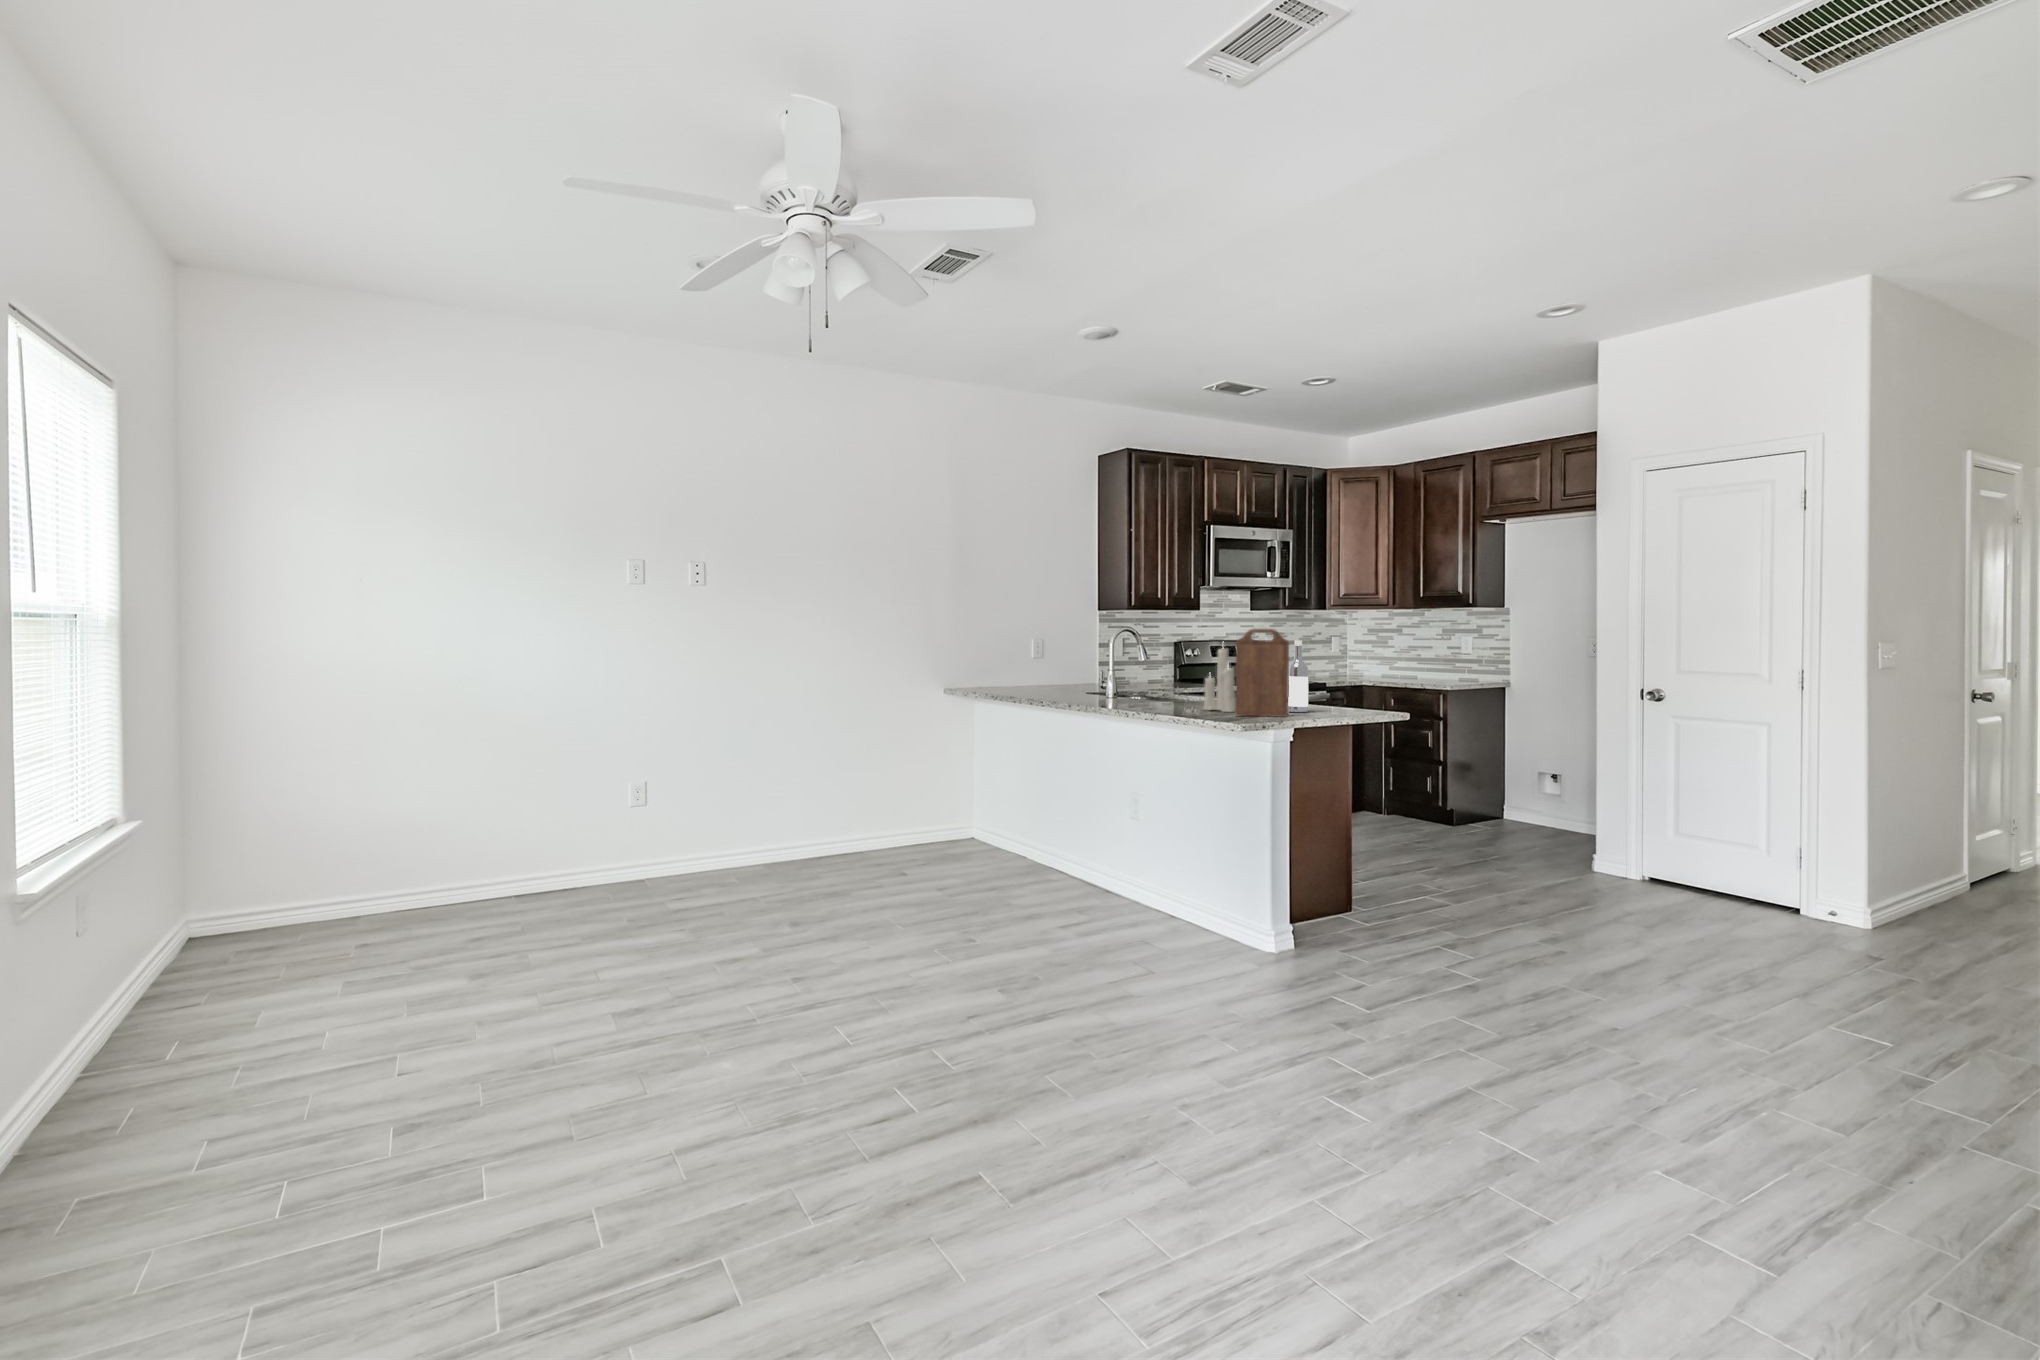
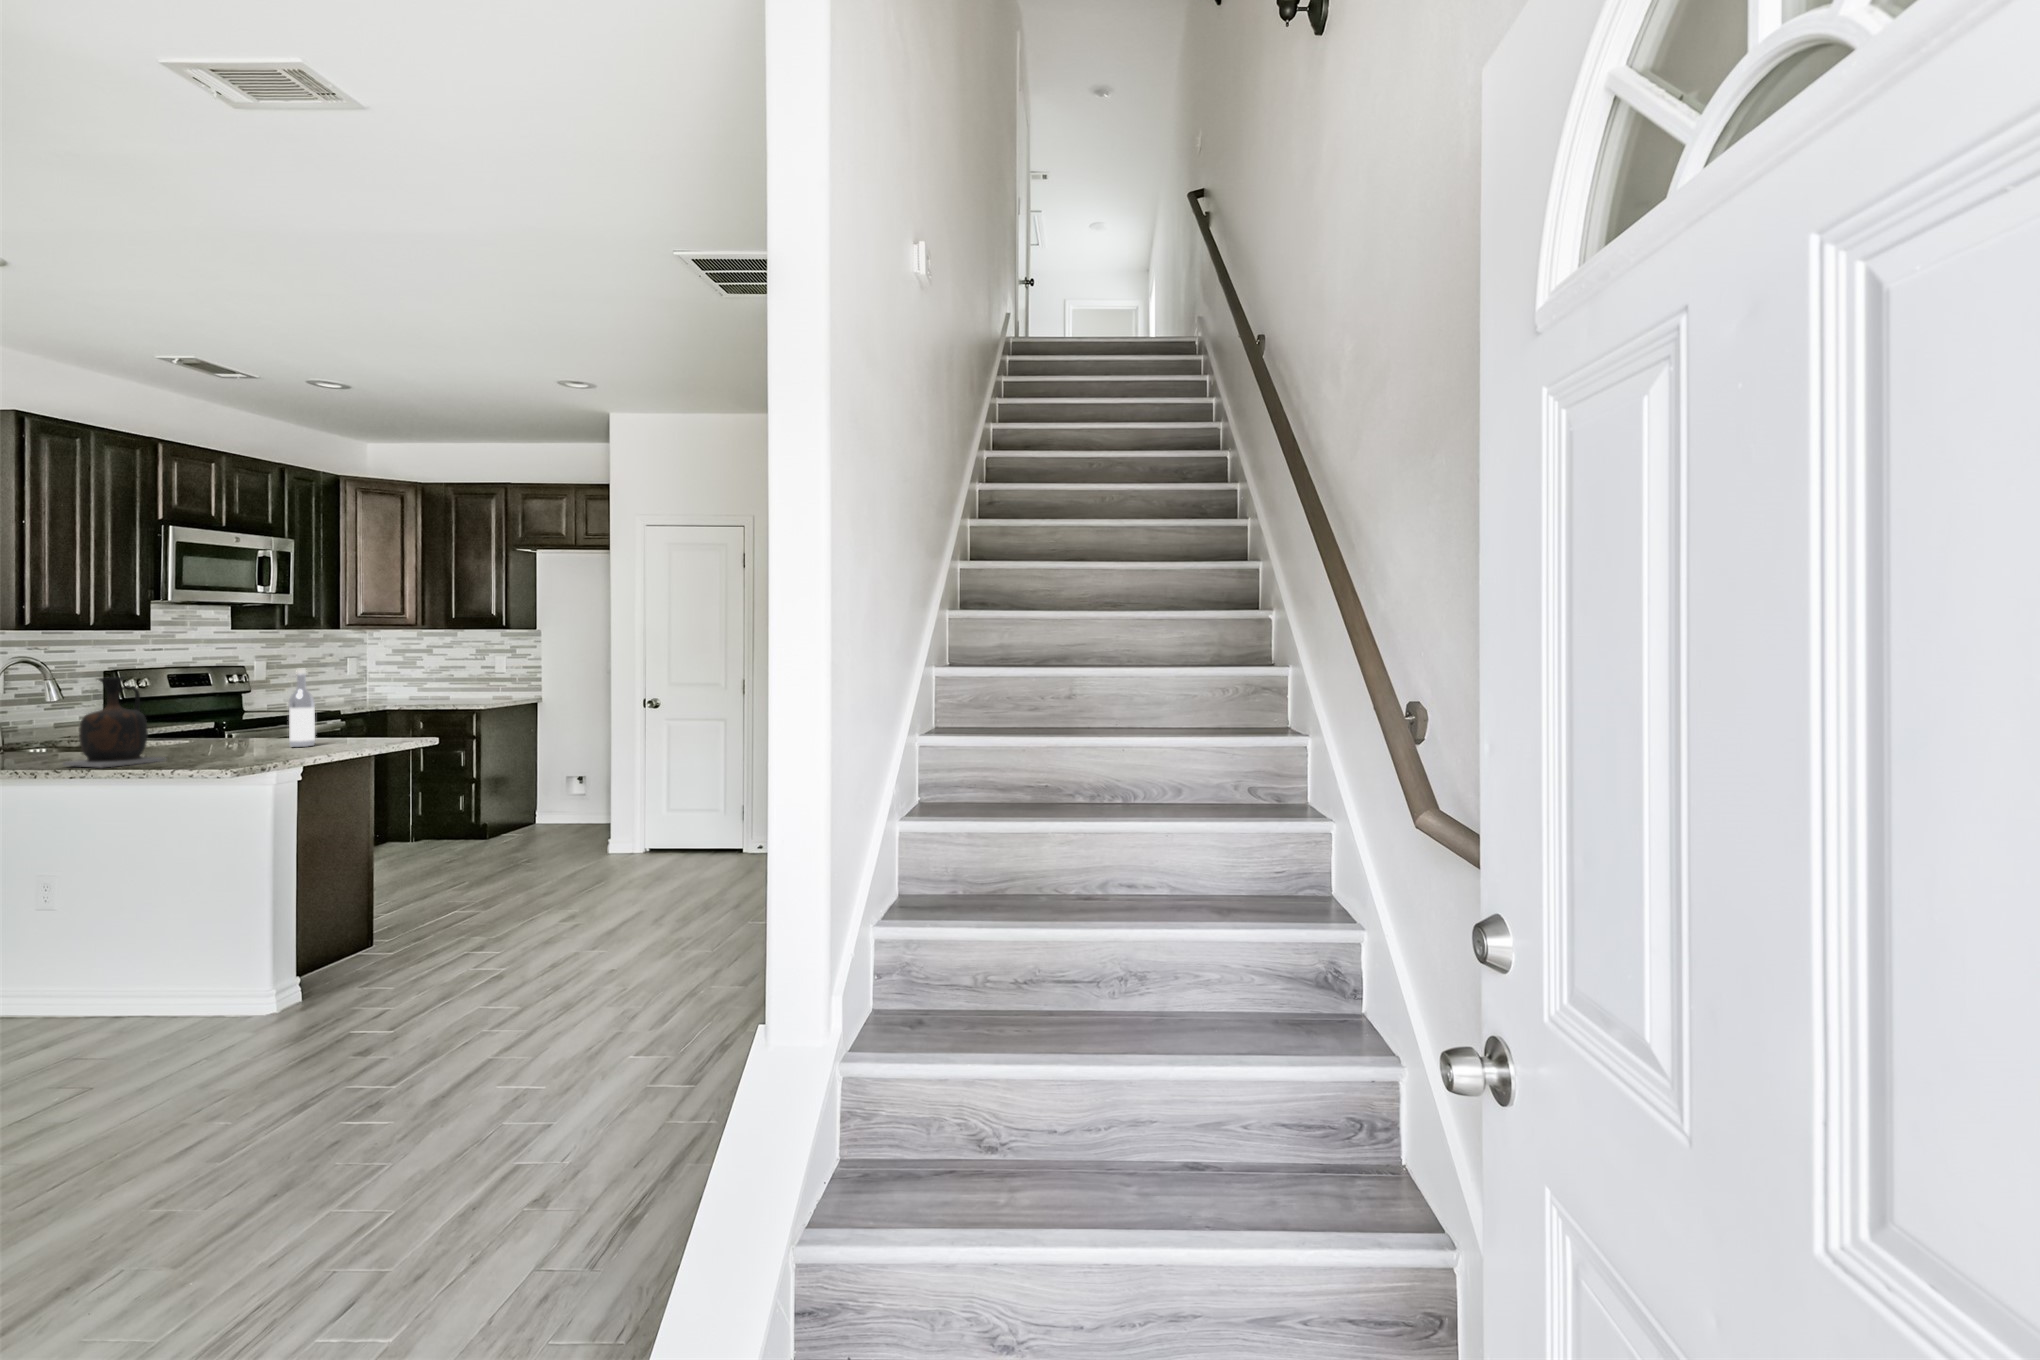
cutting board: present [1235,629,1289,717] -> none [219,658,290,757]
vase: none [1134,642,1199,715] -> present [63,677,166,768]
candle: present [1204,648,1235,712] -> none [172,667,220,755]

